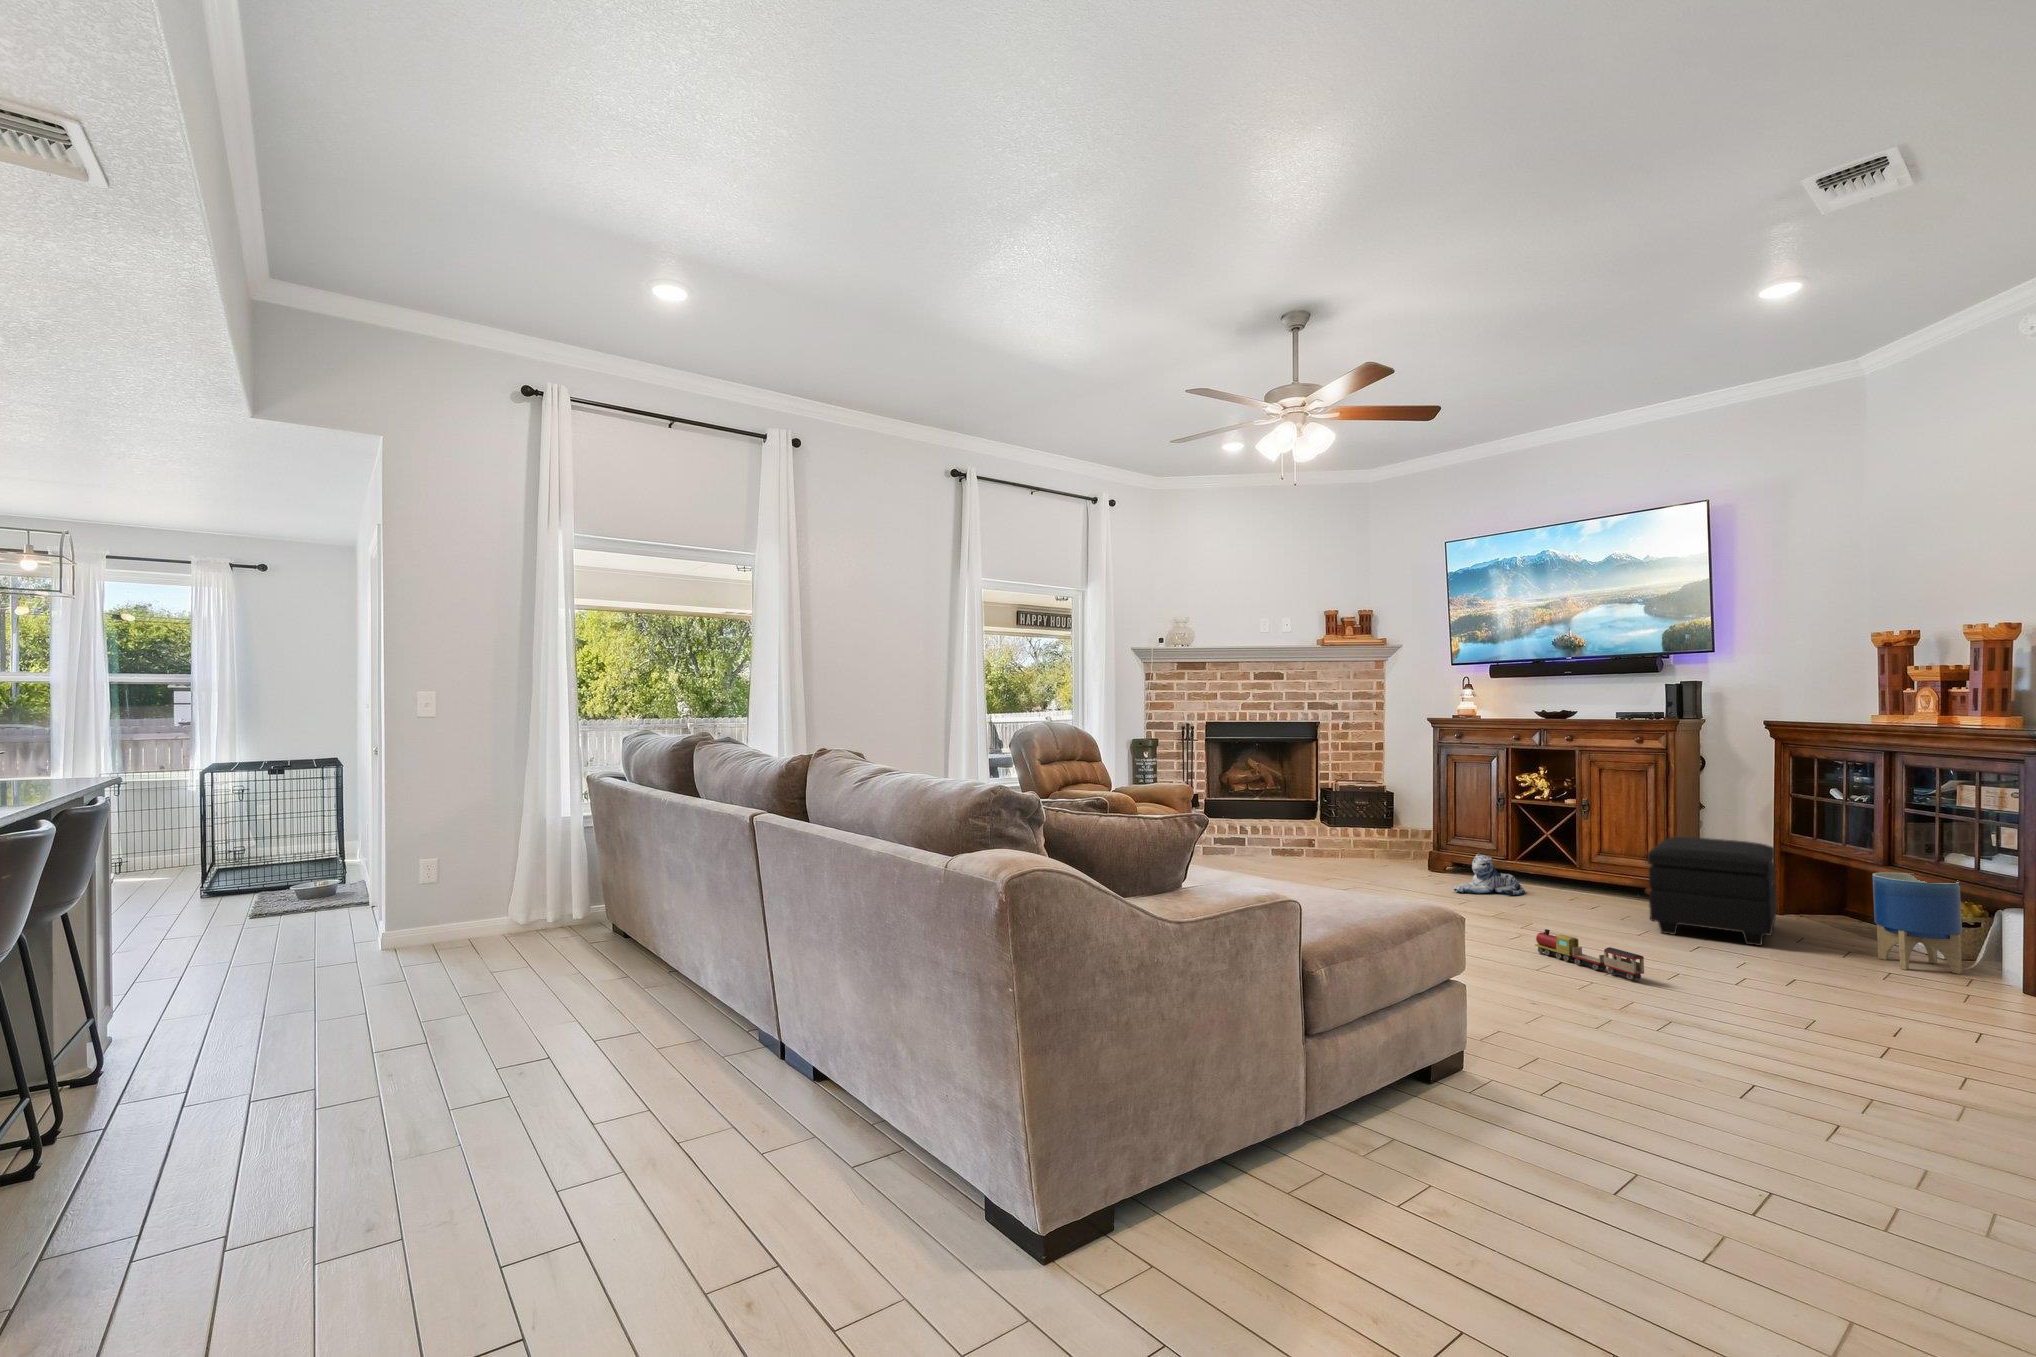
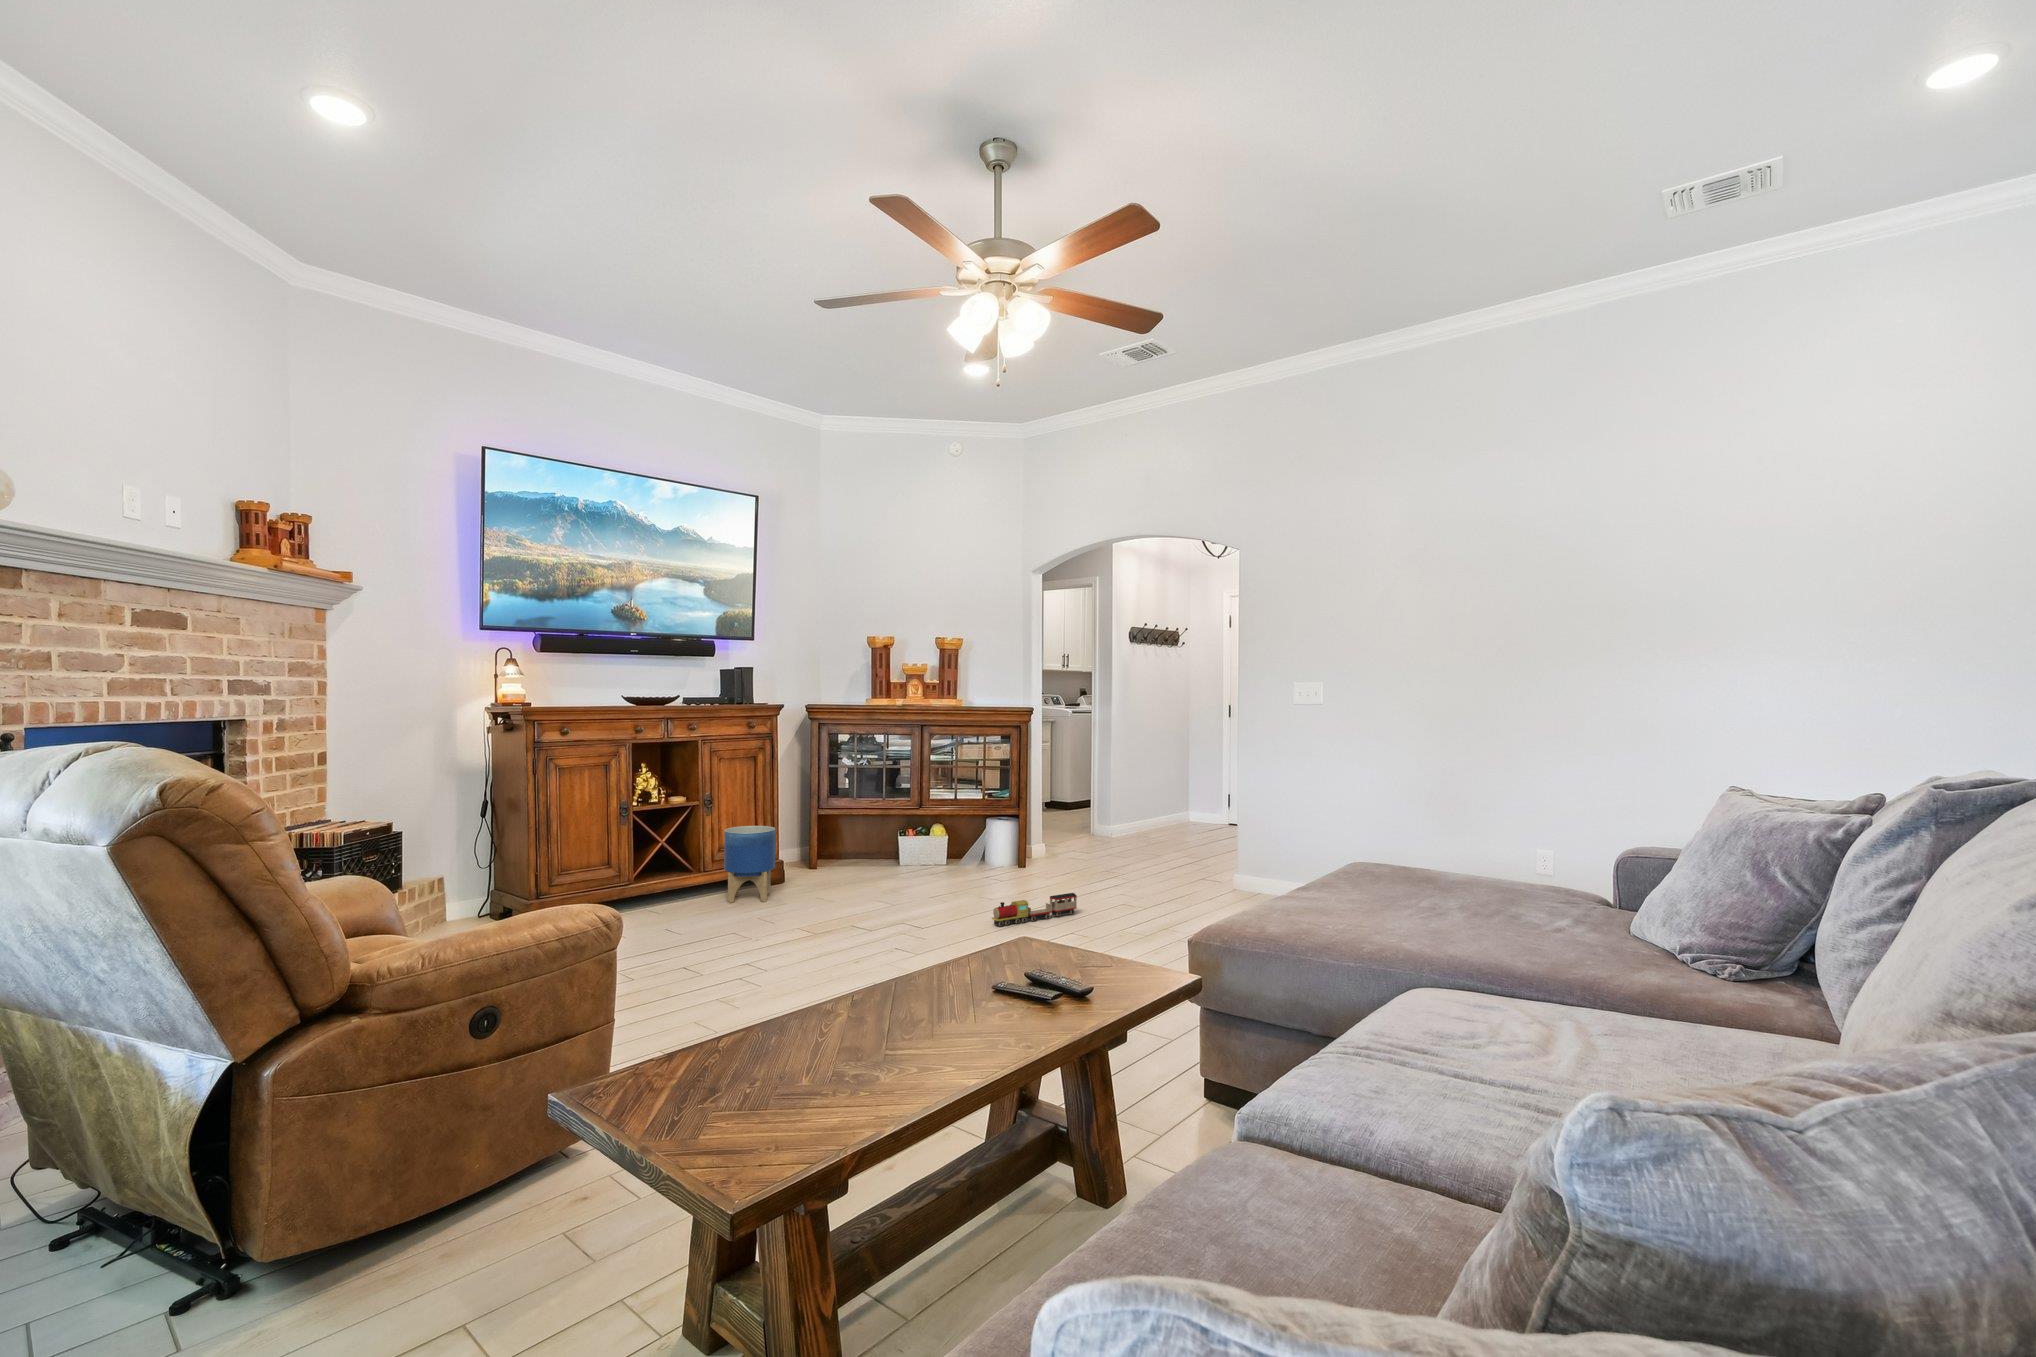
footstool: present [1648,837,1777,946] -> none [791,808,930,896]
plush toy: present [1454,853,1525,895] -> none [666,877,716,932]
planter: present [1873,872,1962,974] -> present [724,826,776,903]

